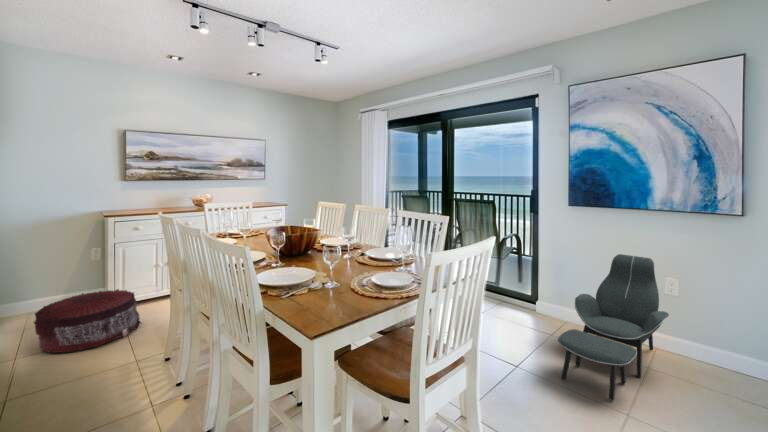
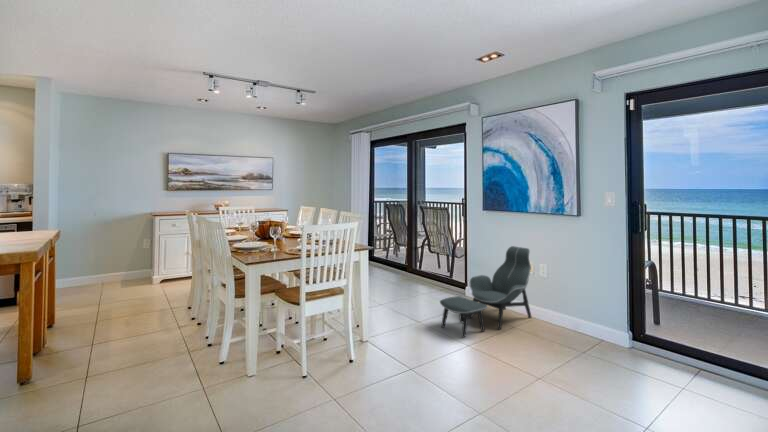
pouf: present [34,289,141,353] -> none [111,266,176,302]

